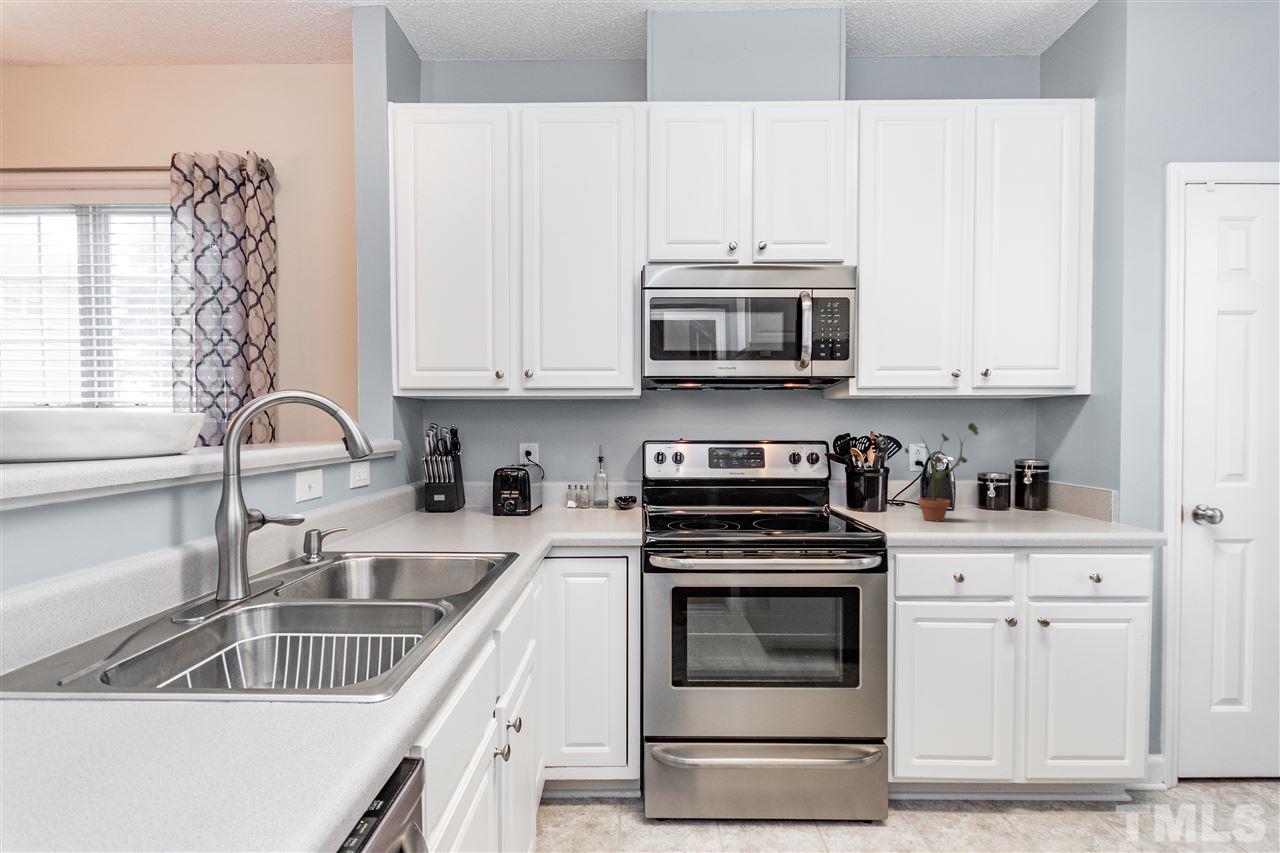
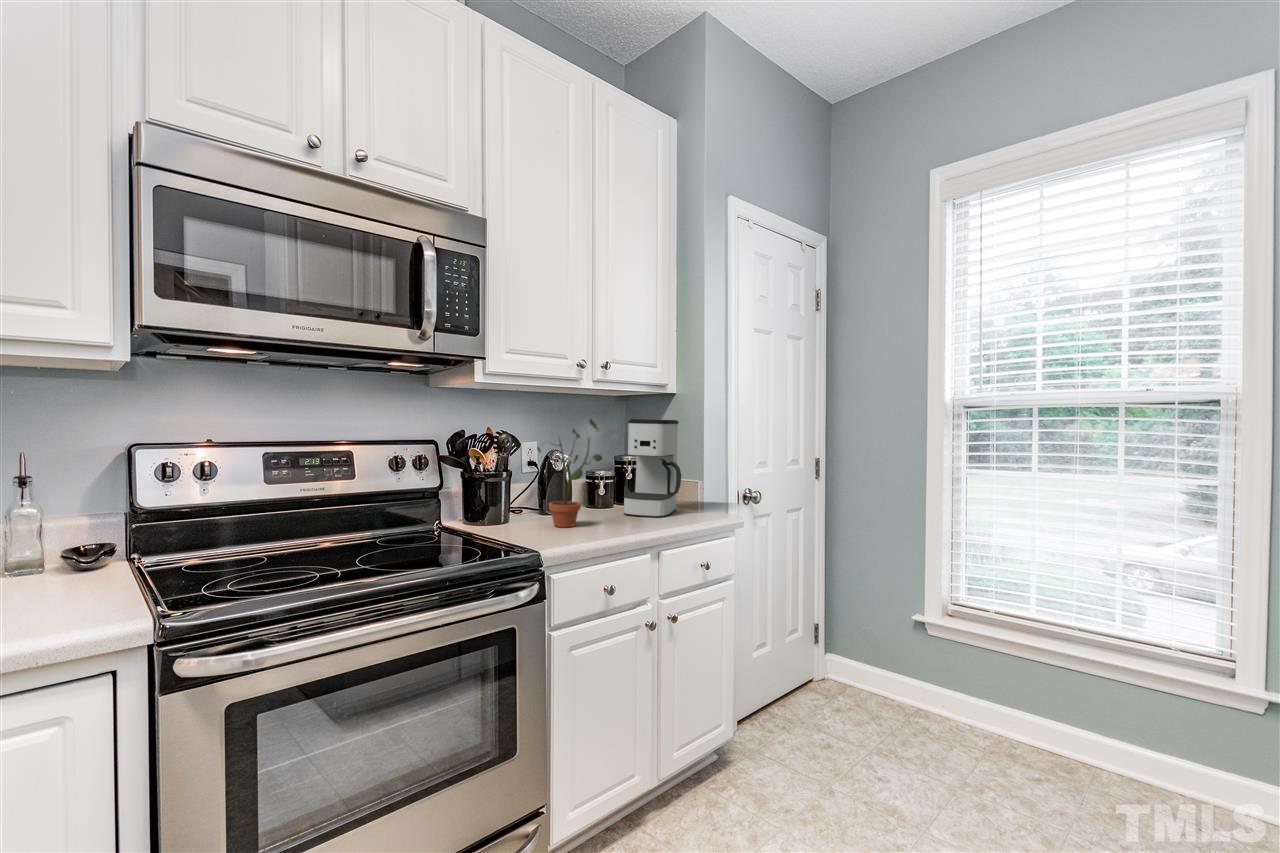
coffee maker: none [1010,423,1084,524] -> present [624,419,681,517]

